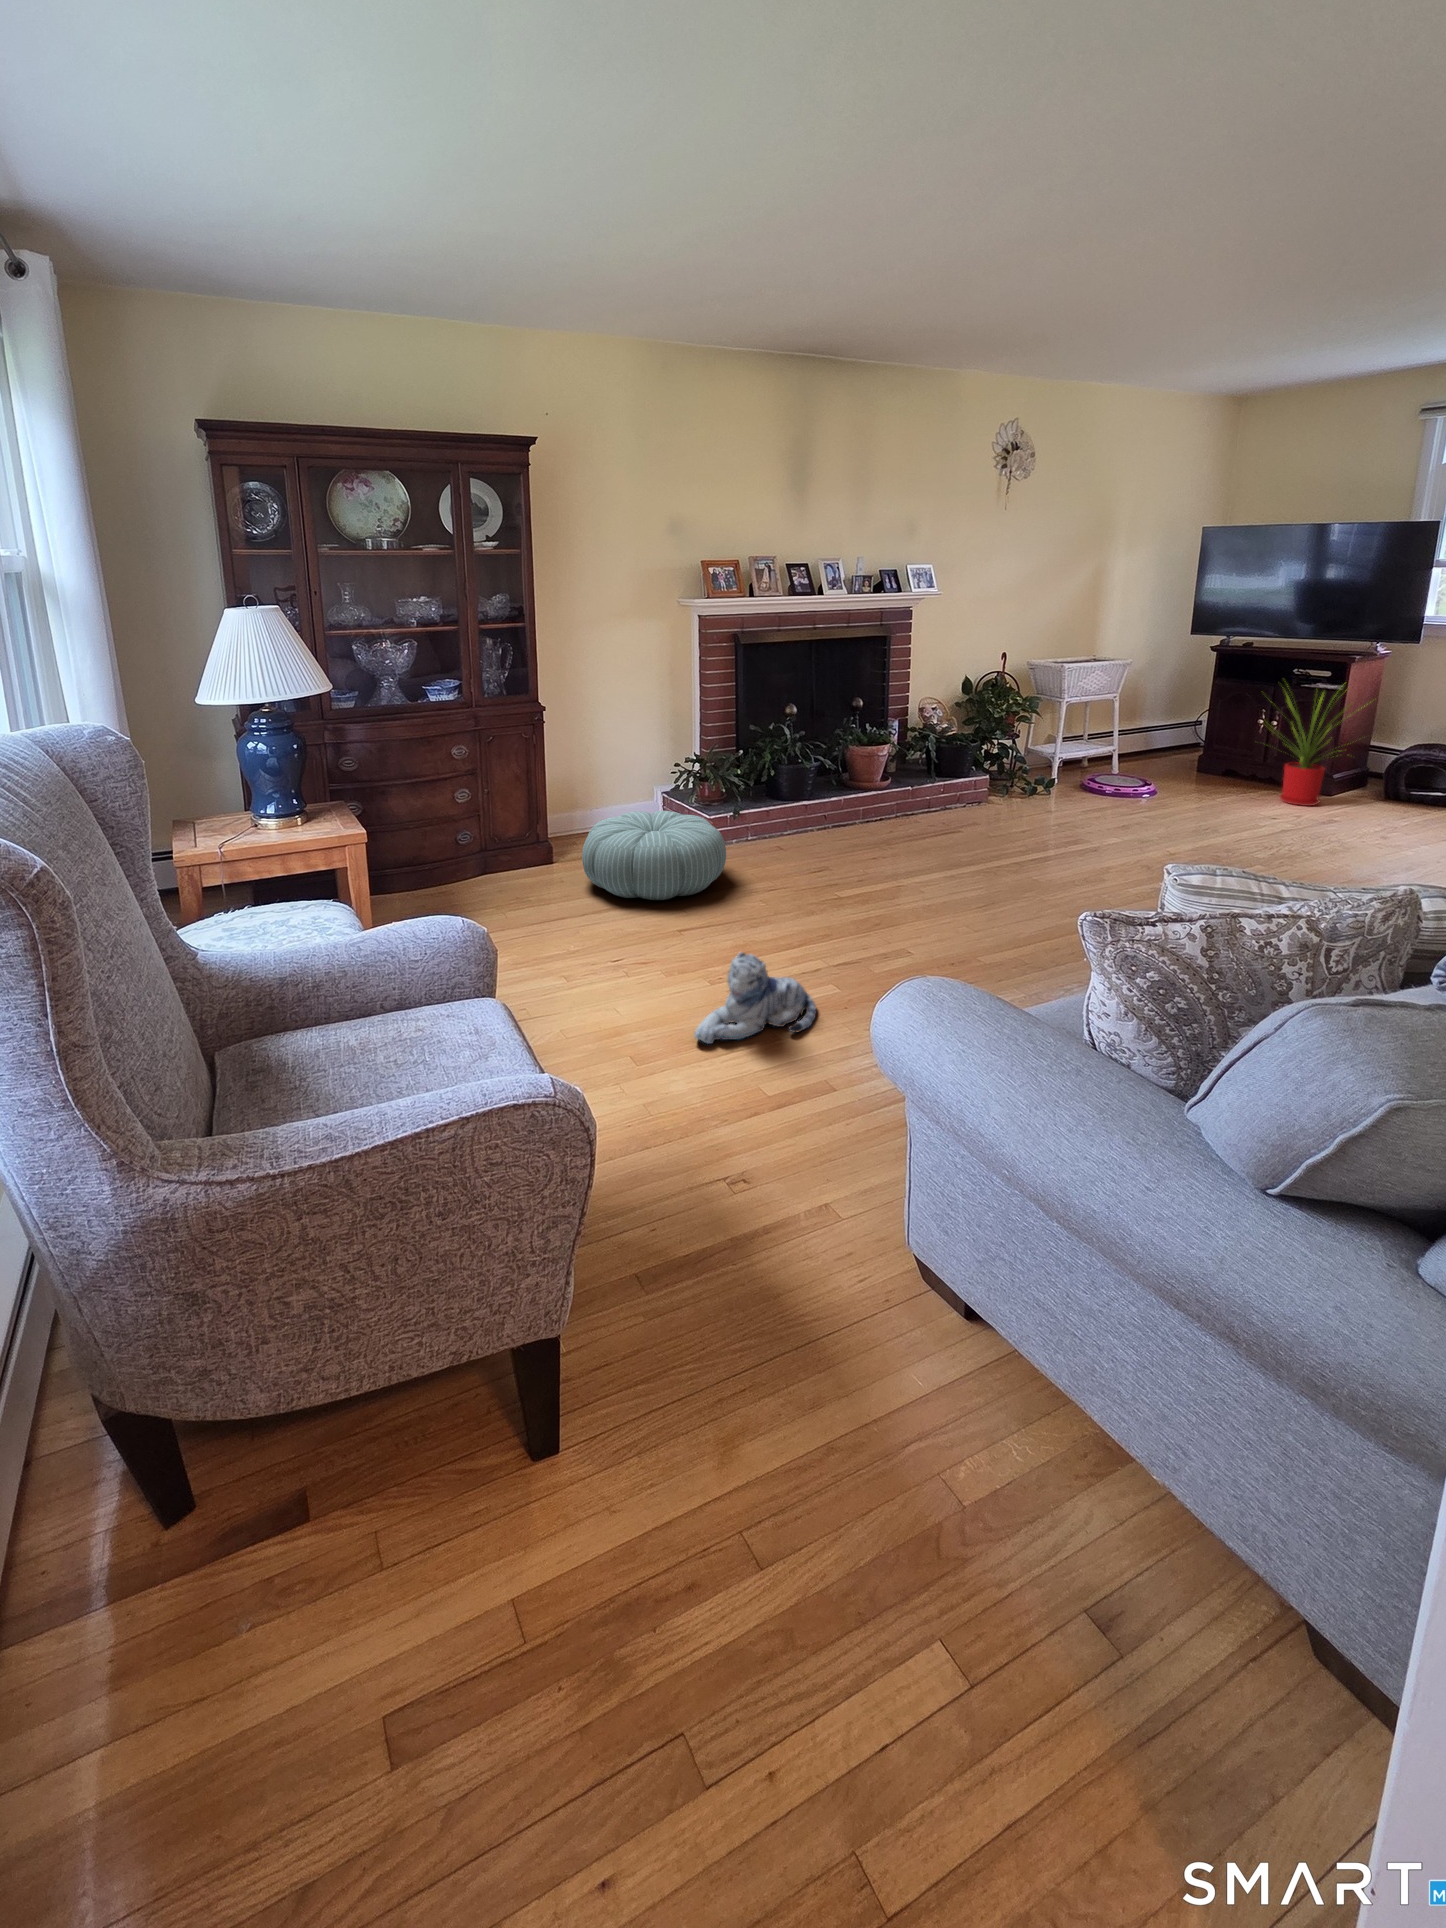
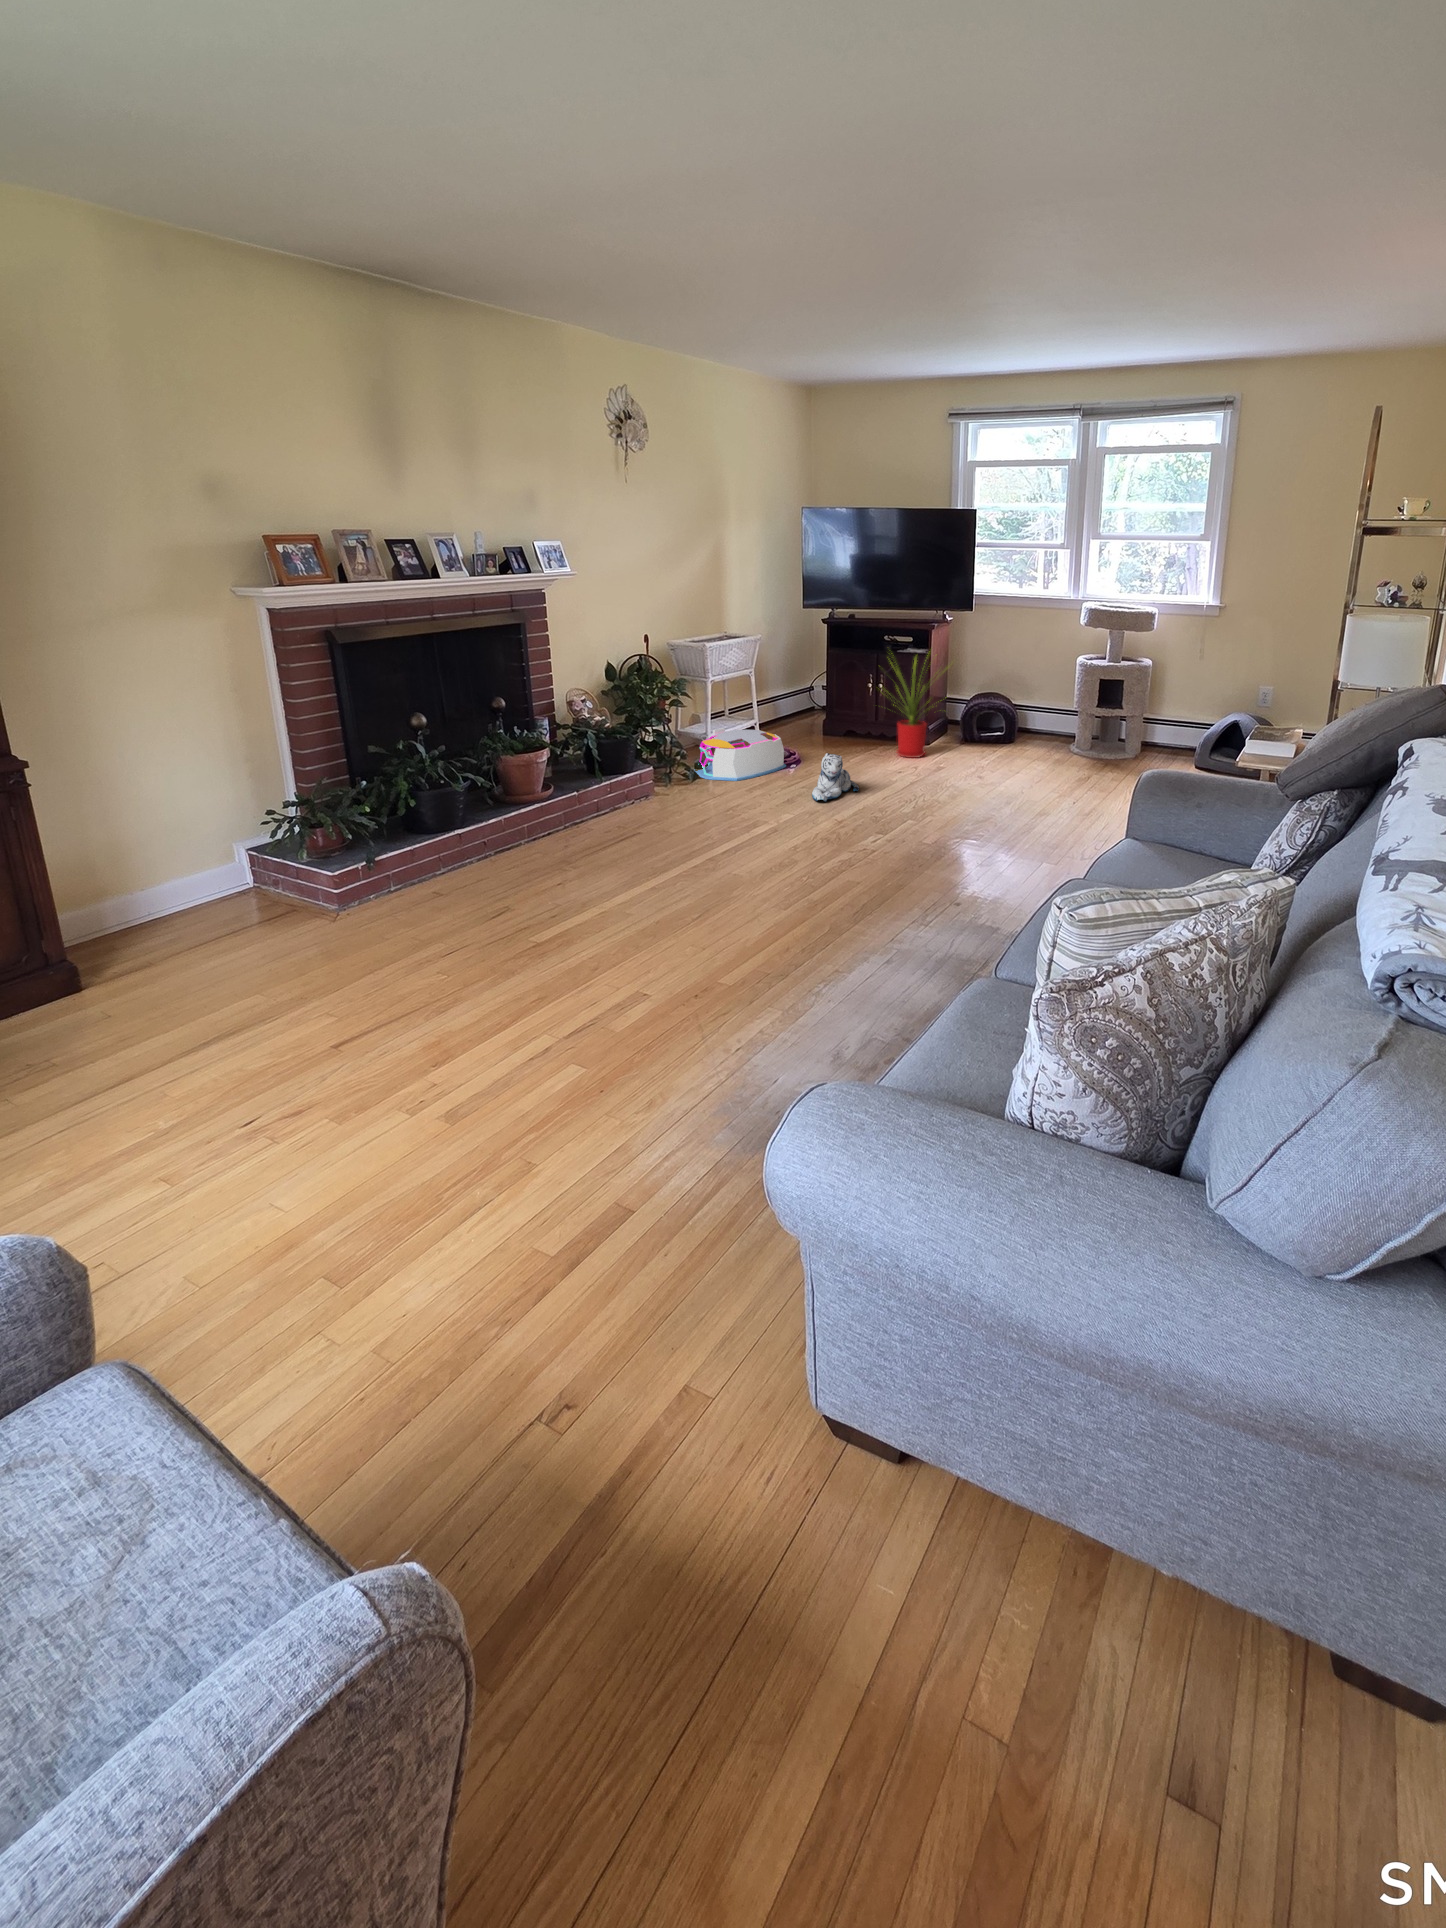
storage bin: none [1034,748,1135,800] -> present [695,728,786,781]
pouf: present [582,811,726,900] -> none [143,887,384,1031]
plush toy: present [694,952,817,1044] -> present [812,753,859,801]

